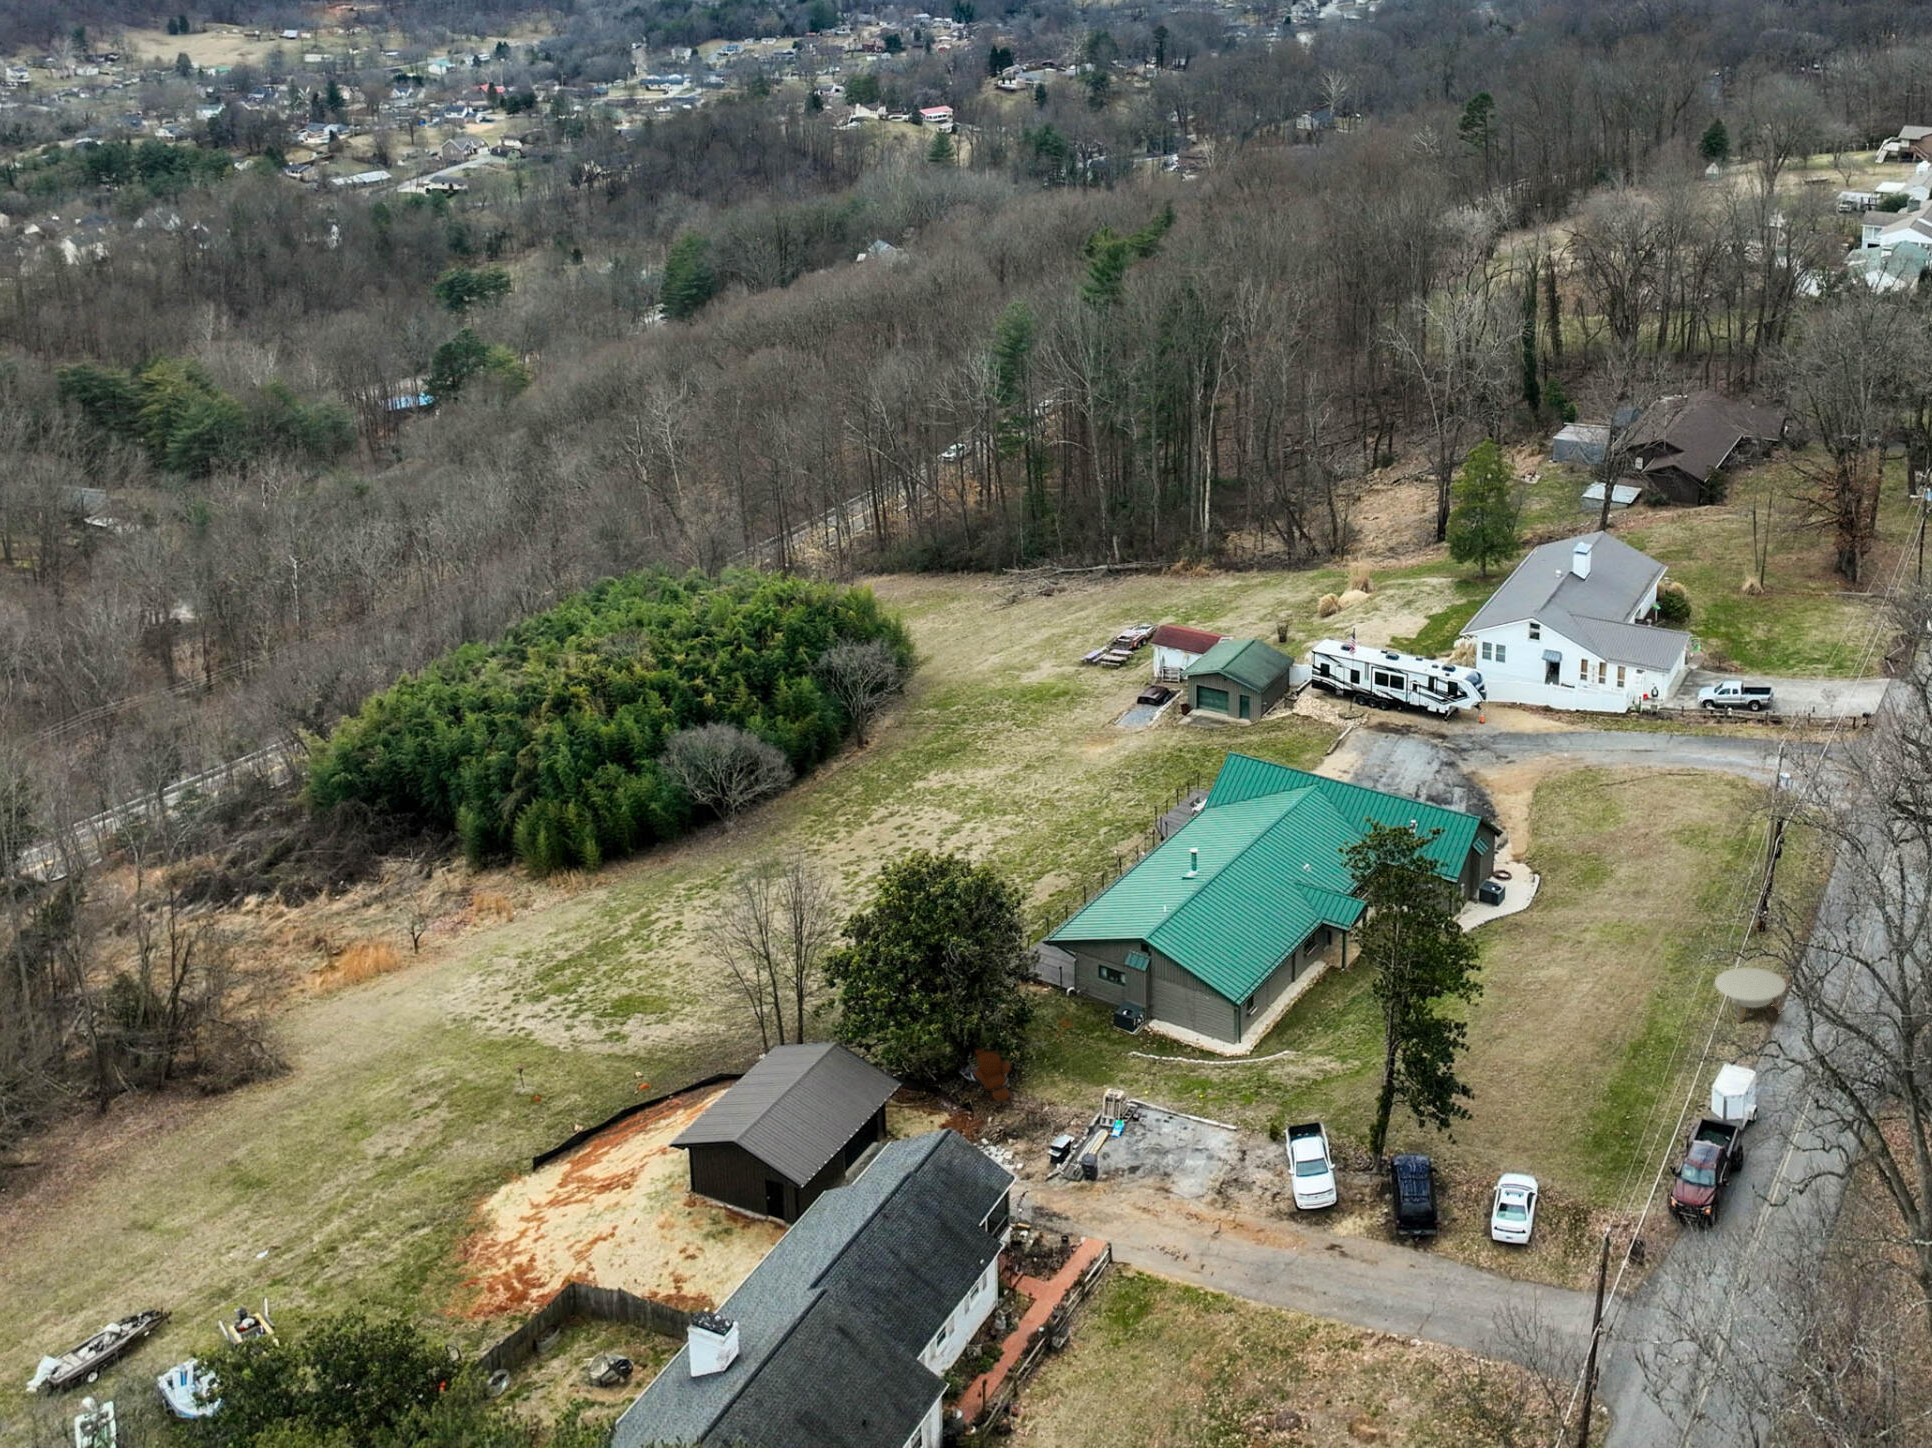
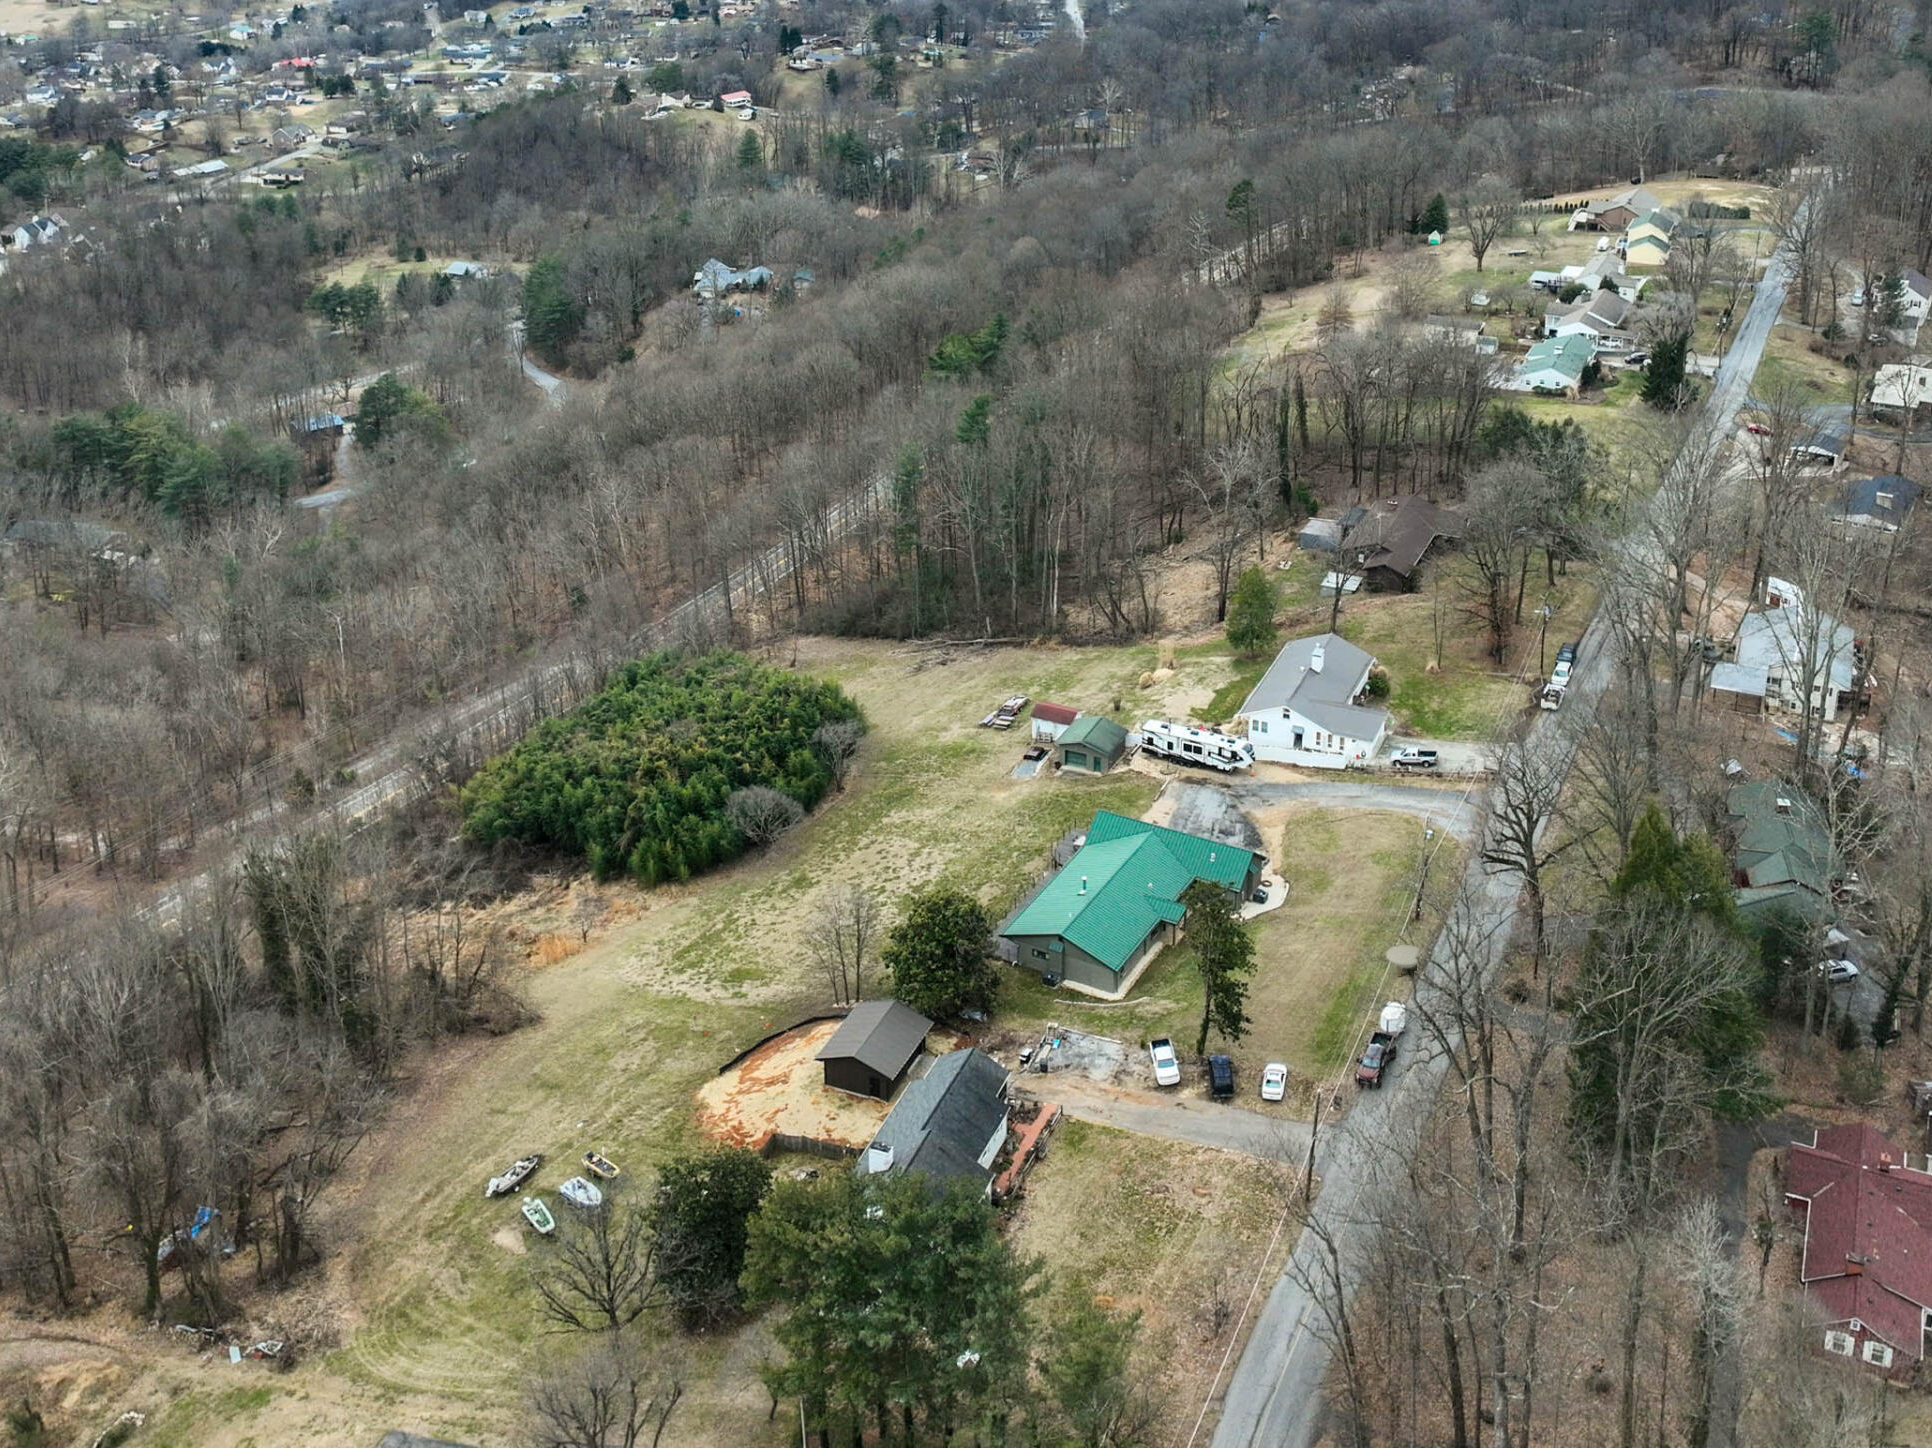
lounge chair: present [973,1050,1011,1108] -> none [968,997,993,1038]

